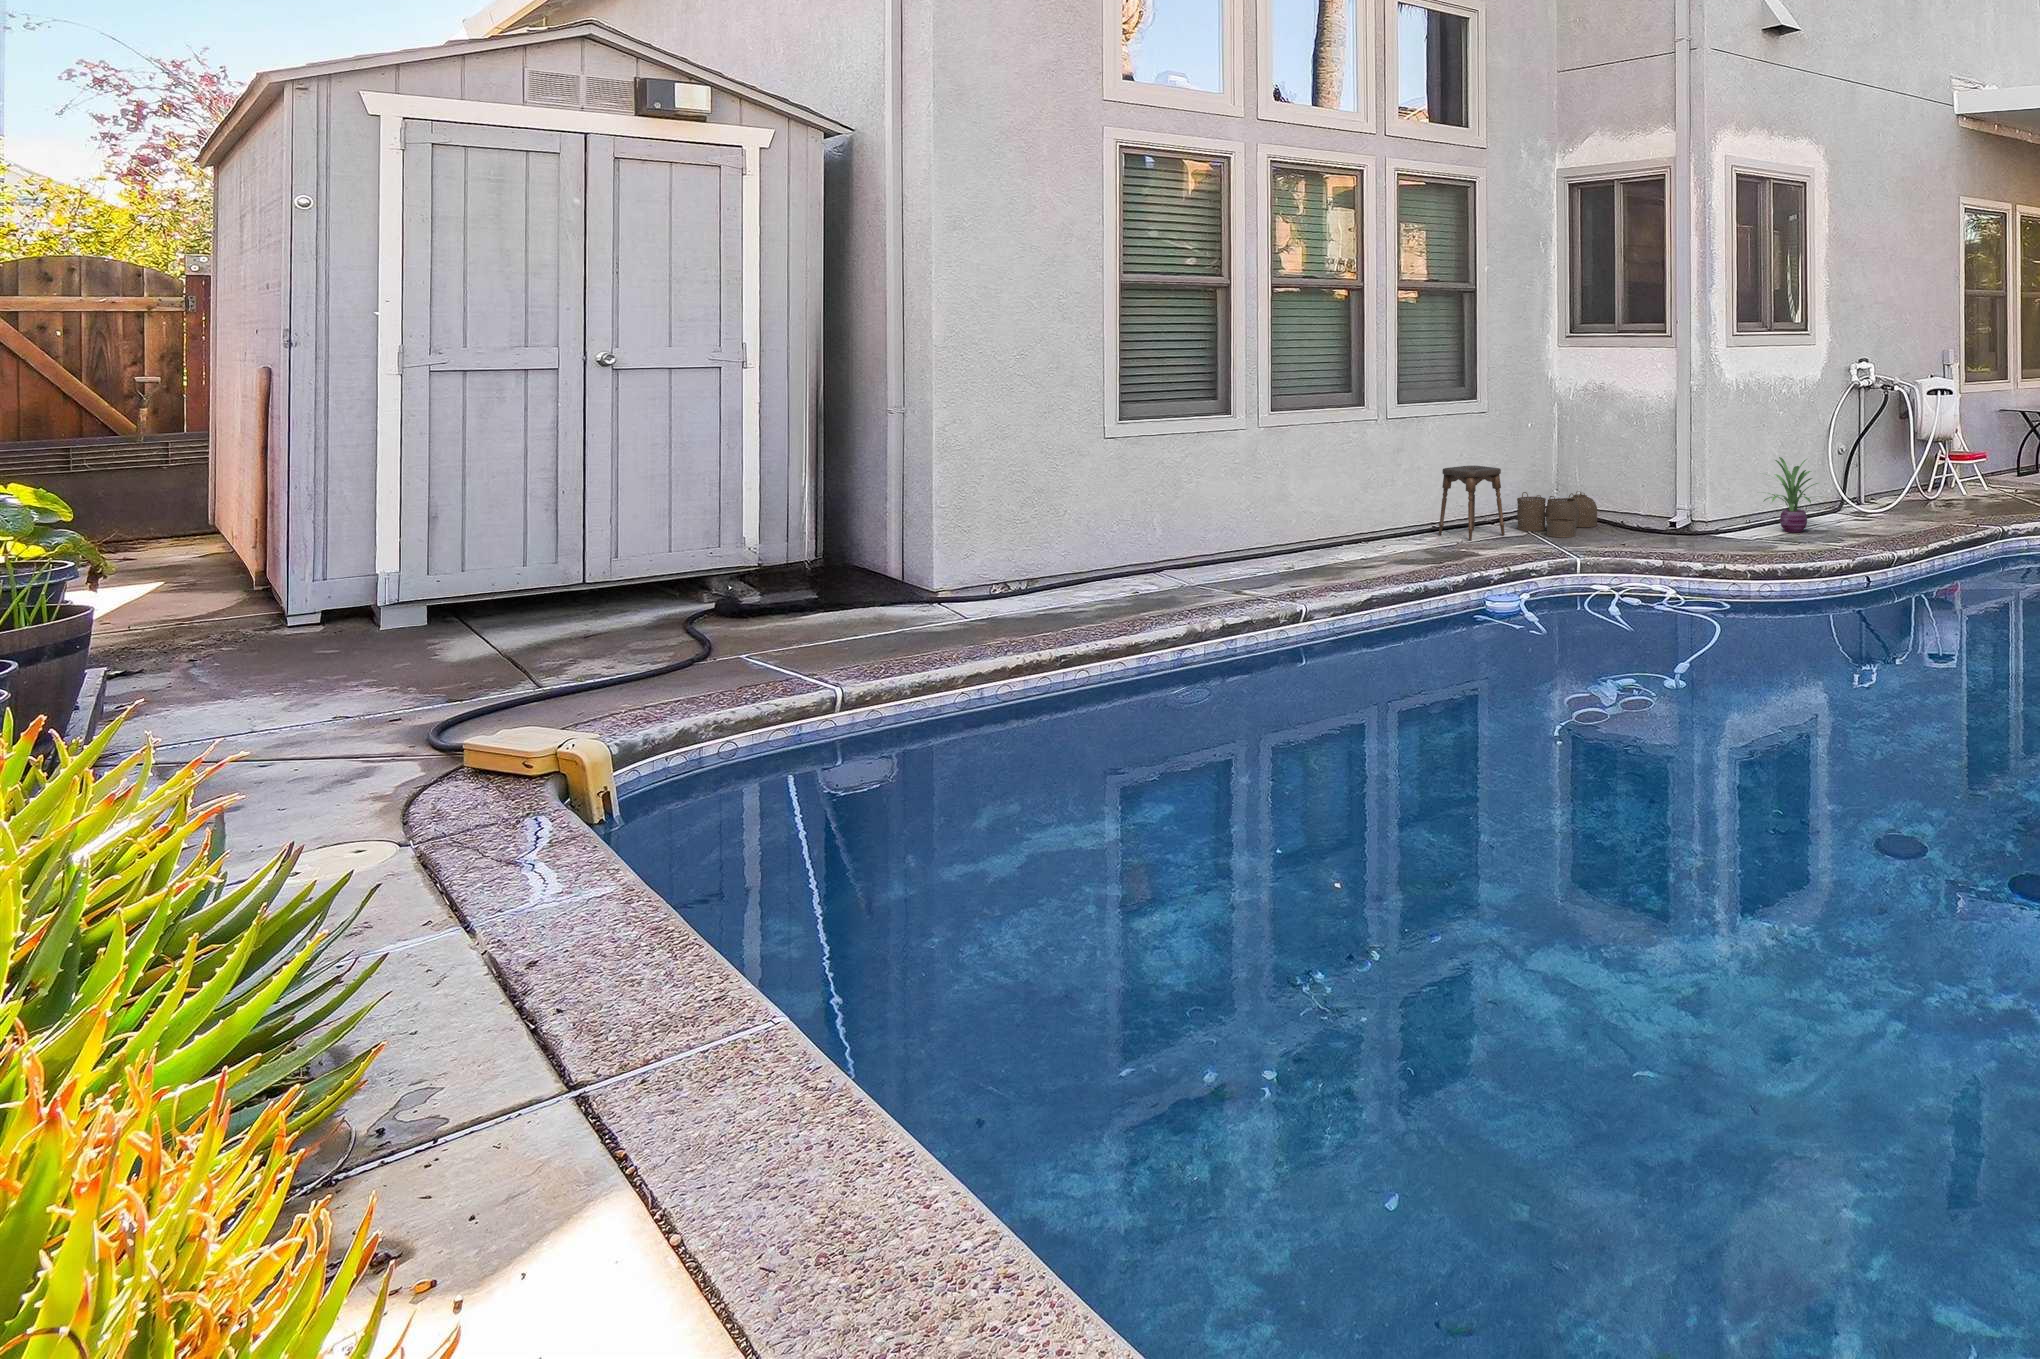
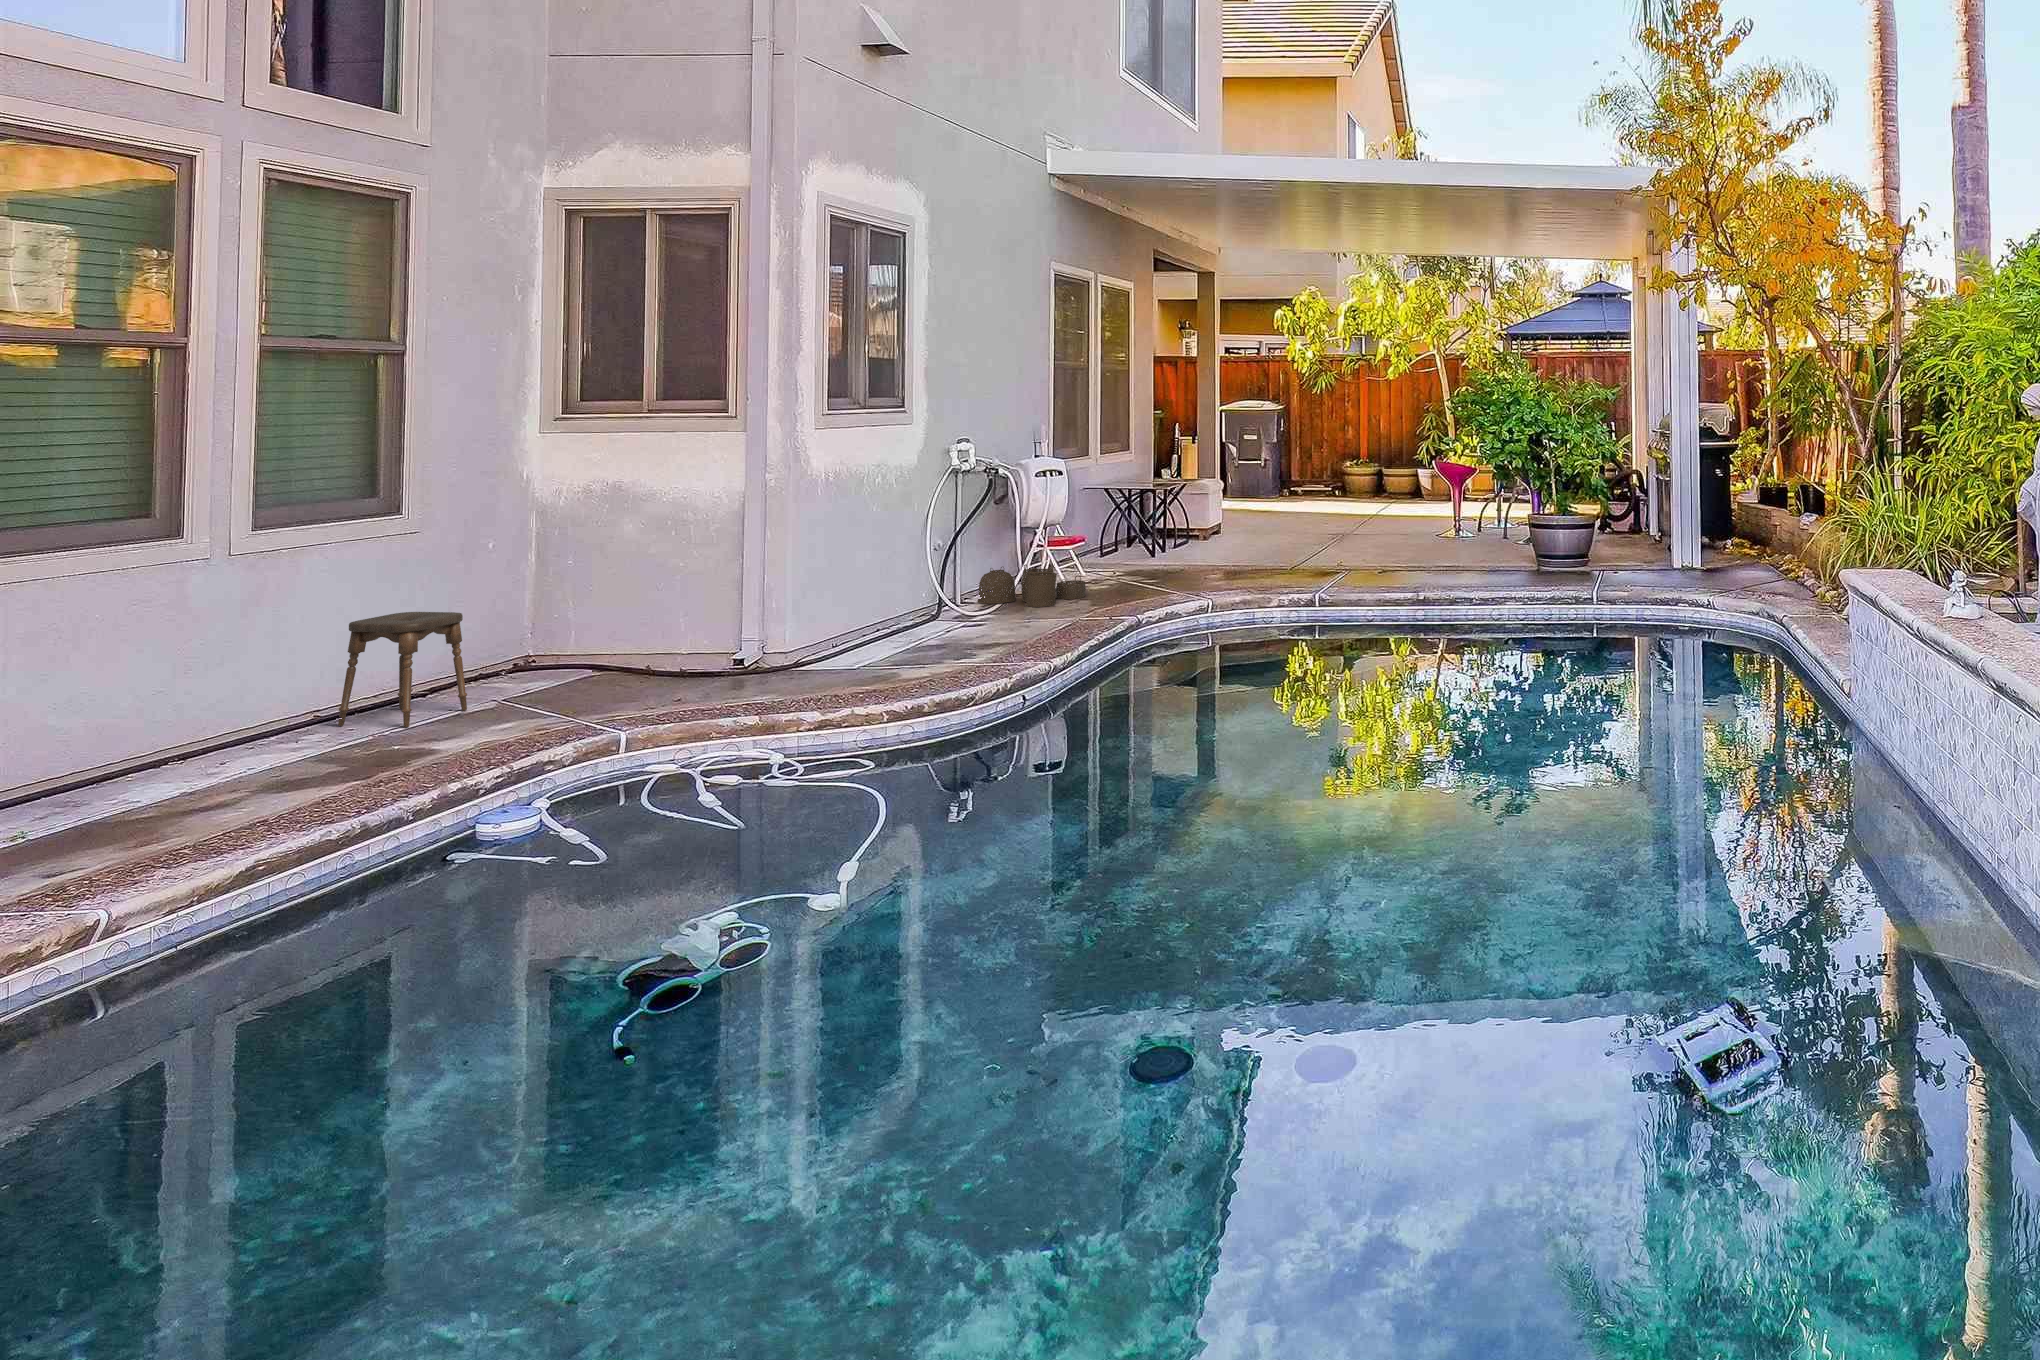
decorative plant: present [1764,457,1818,533] -> none [846,559,959,651]
woven basket: present [1517,491,1597,537] -> present [978,564,1086,607]

